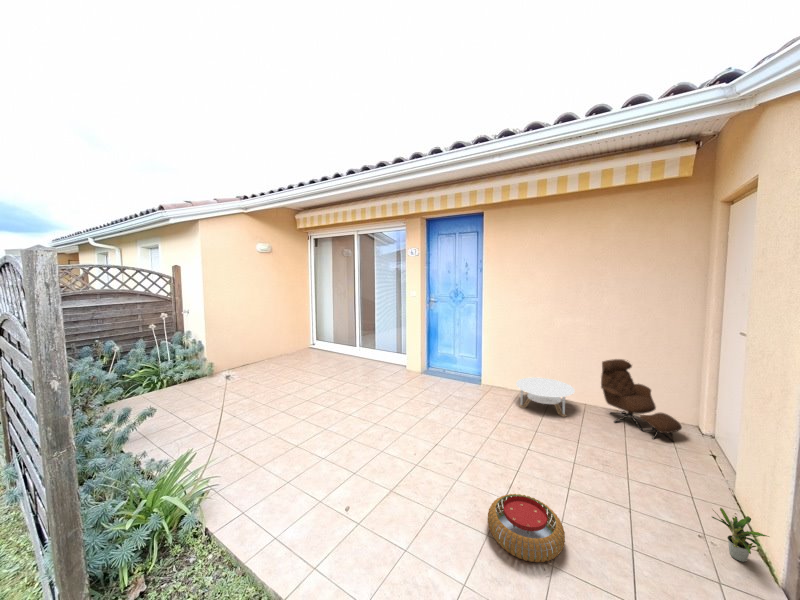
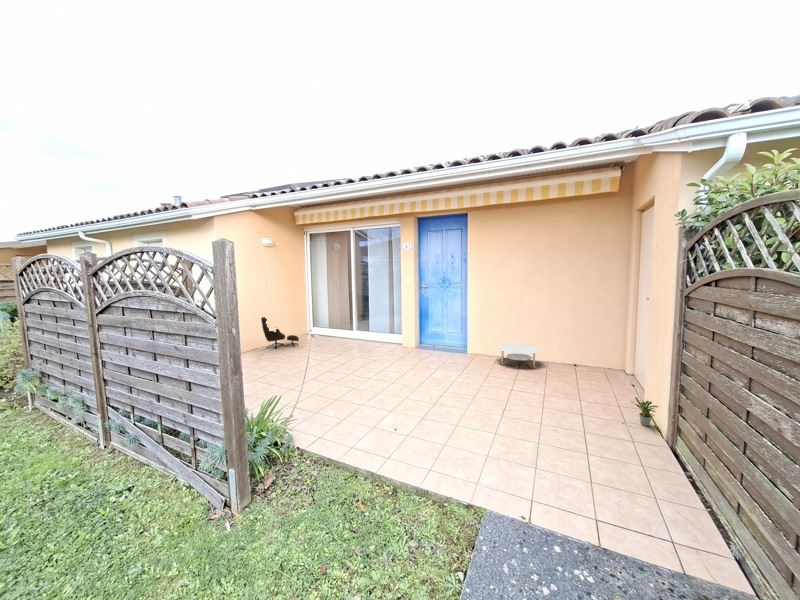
lounge chair: present [601,359,682,441] -> present [261,317,299,349]
pouf: present [488,494,565,562] -> none [498,405,548,437]

